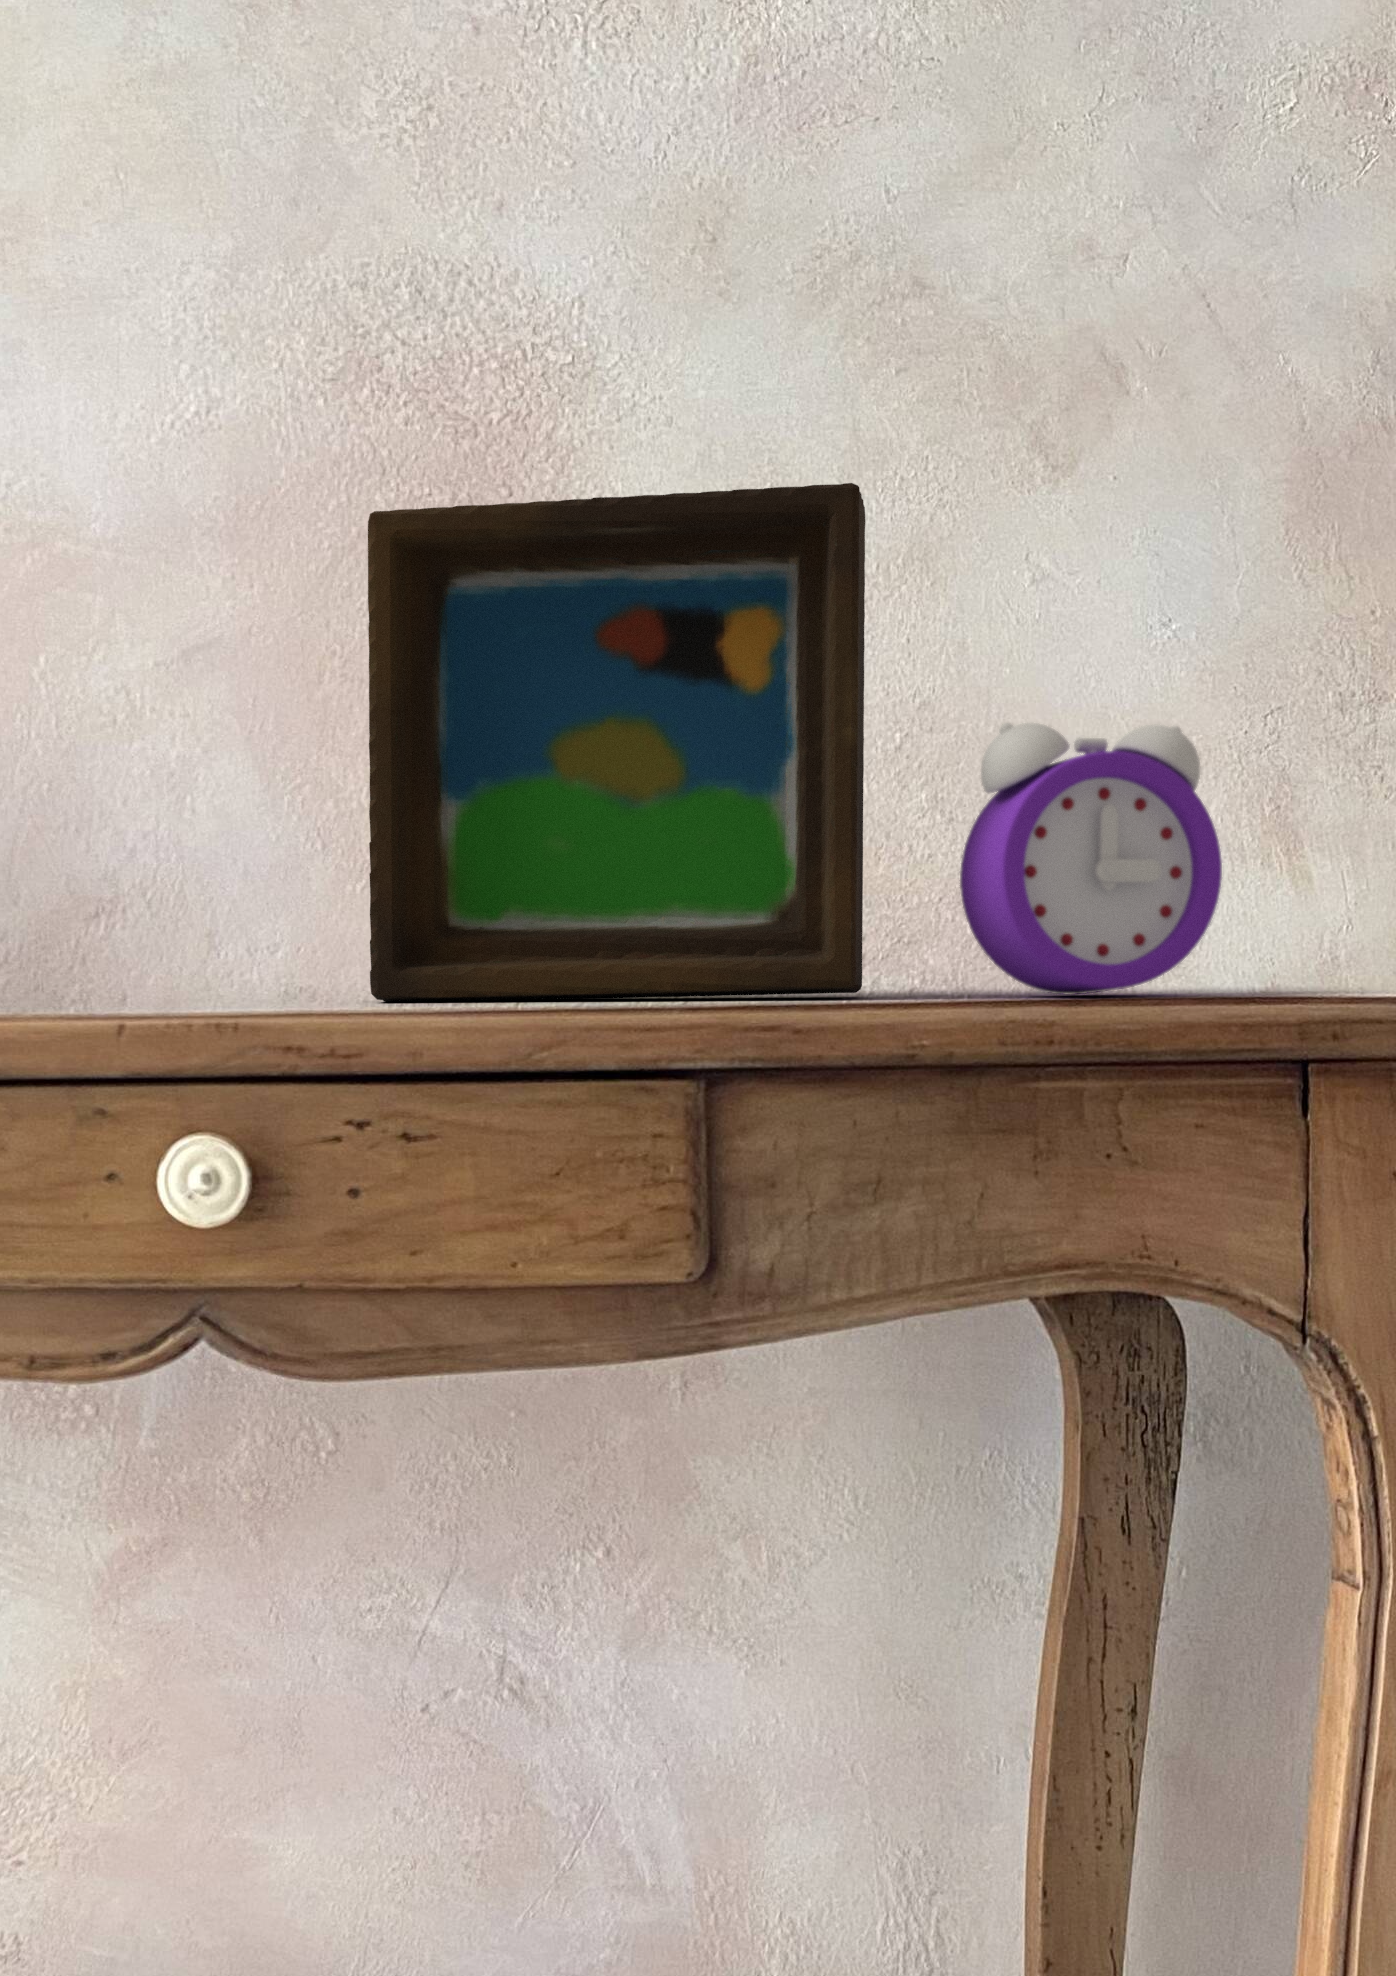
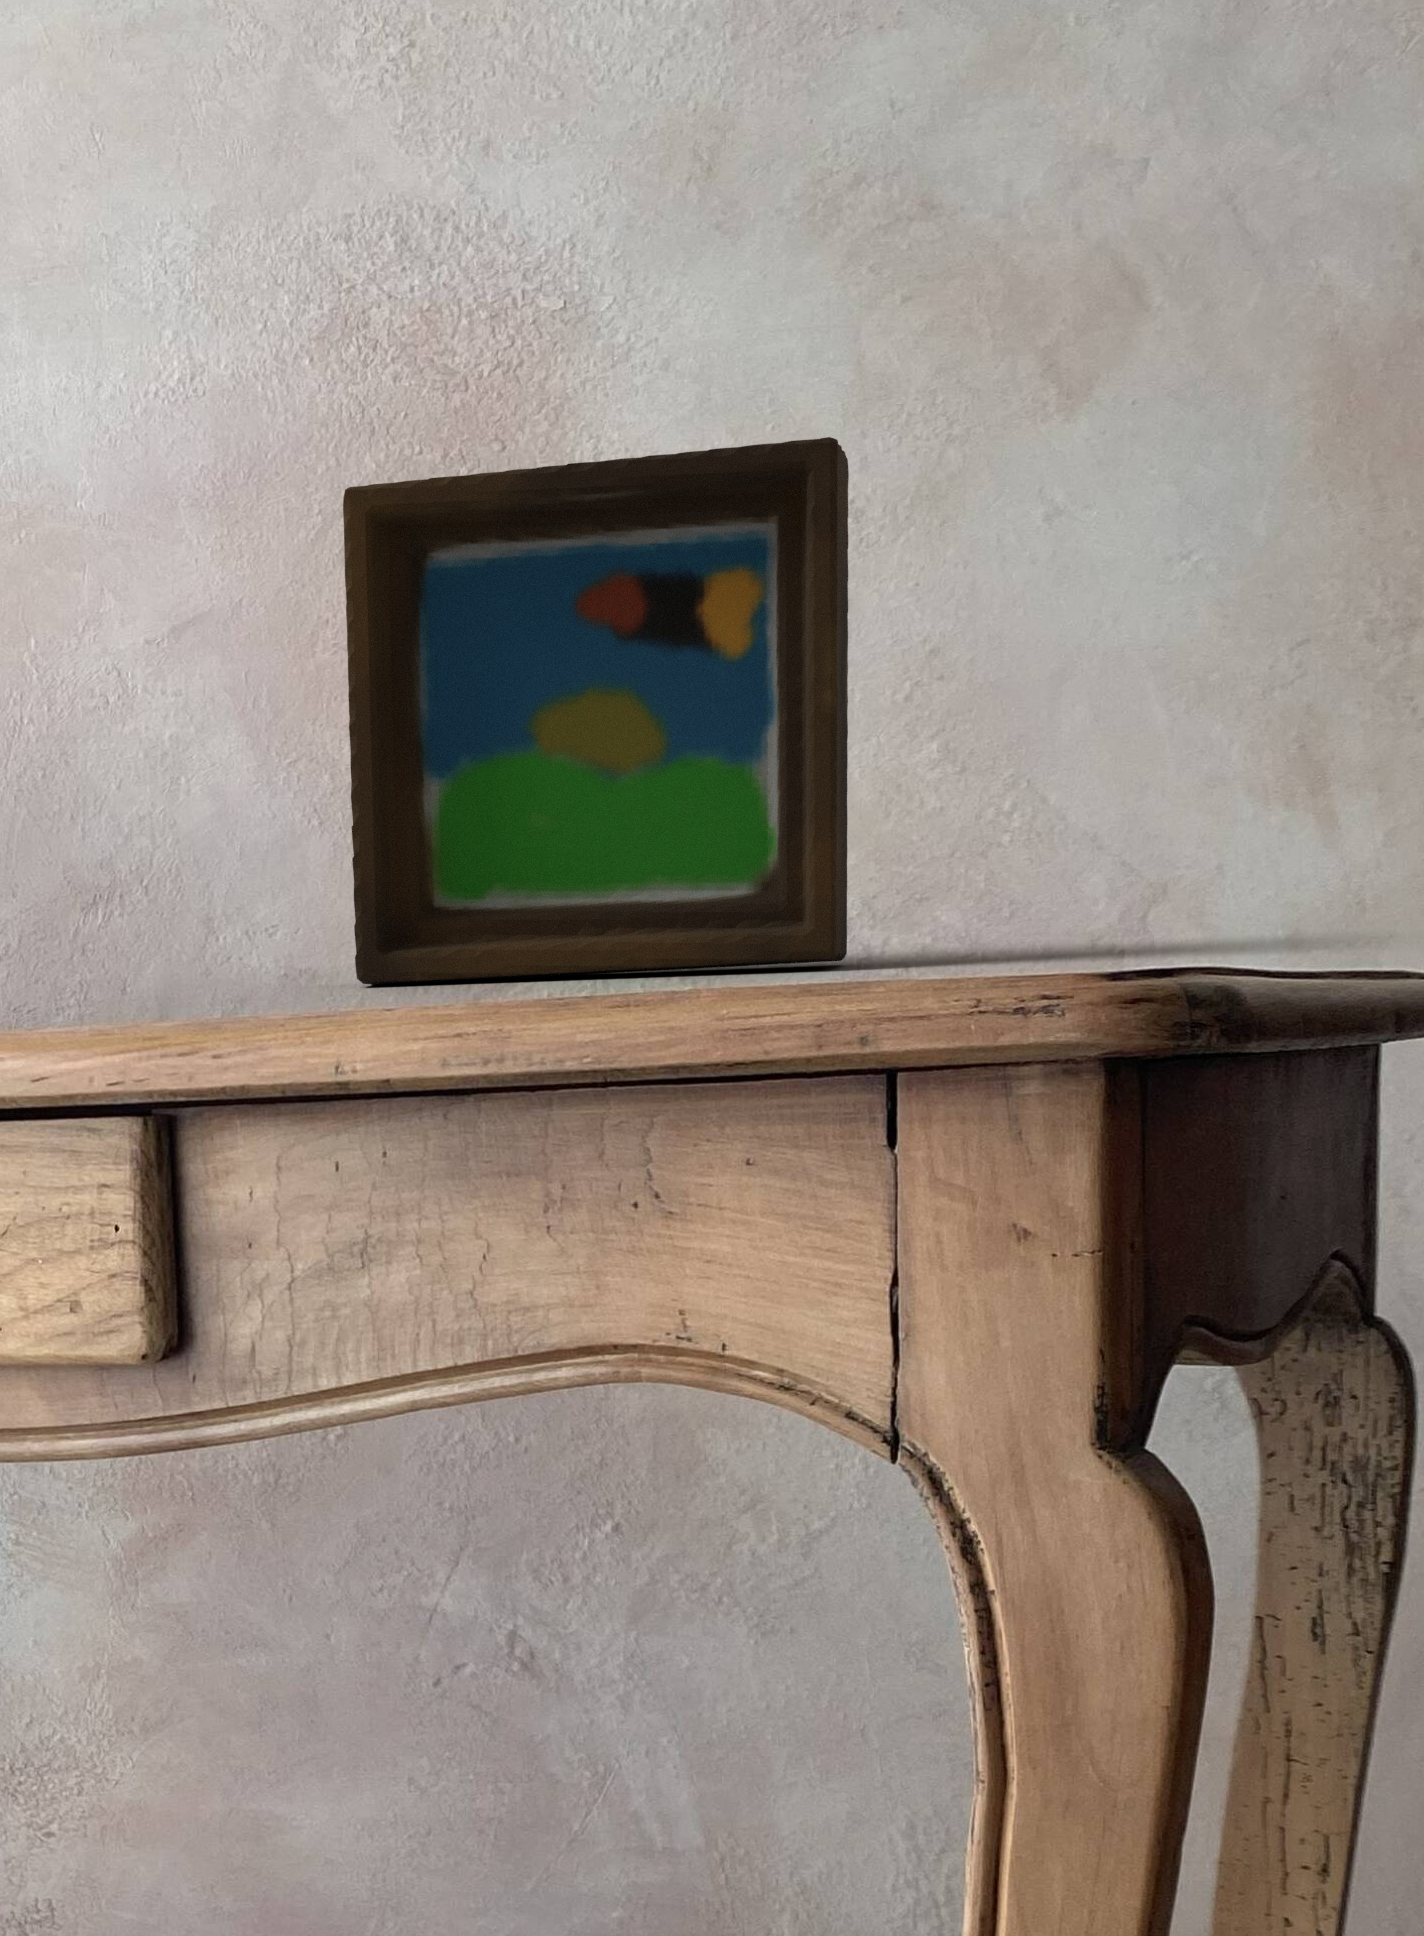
alarm clock: present [960,723,1222,994] -> none [944,675,1210,956]

